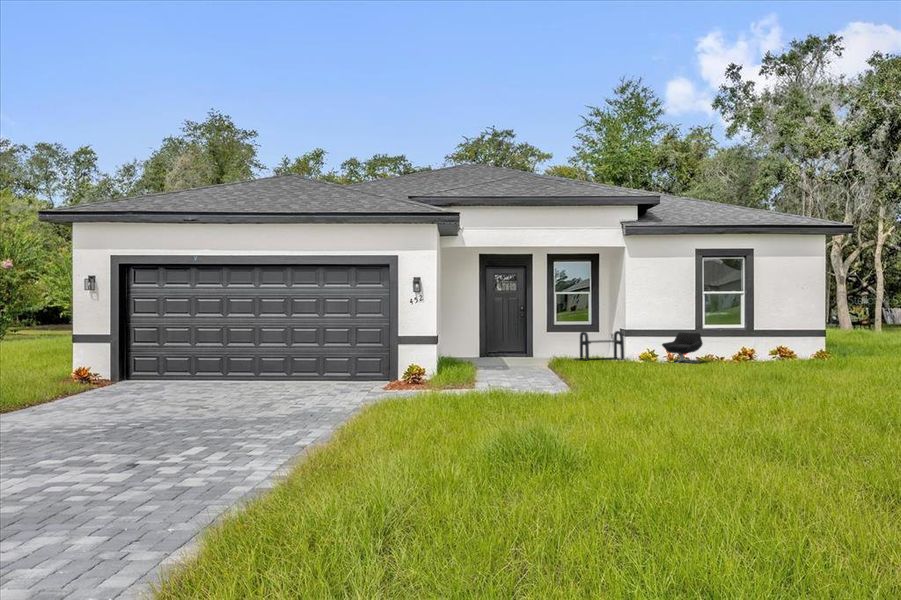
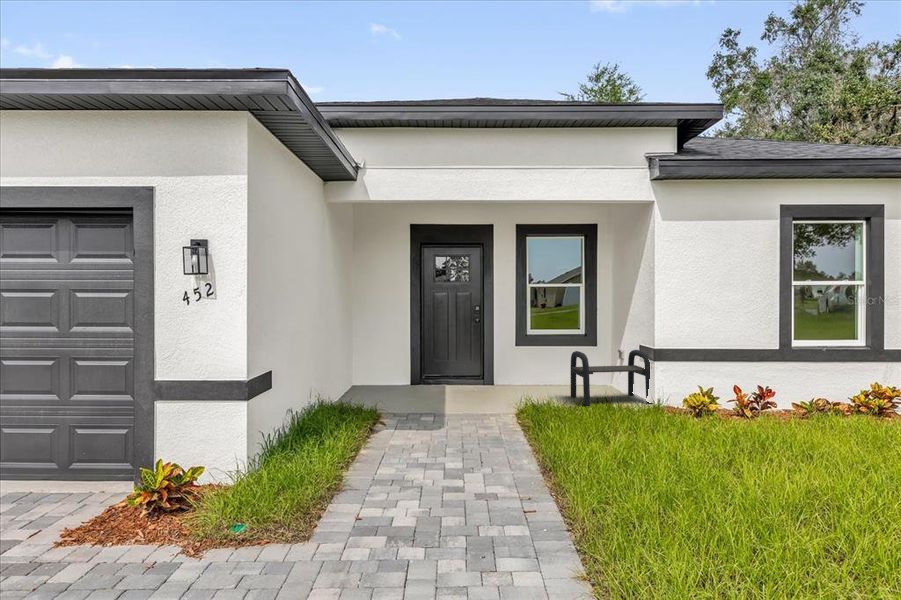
lounge chair: present [662,332,703,363] -> none [733,355,815,422]

